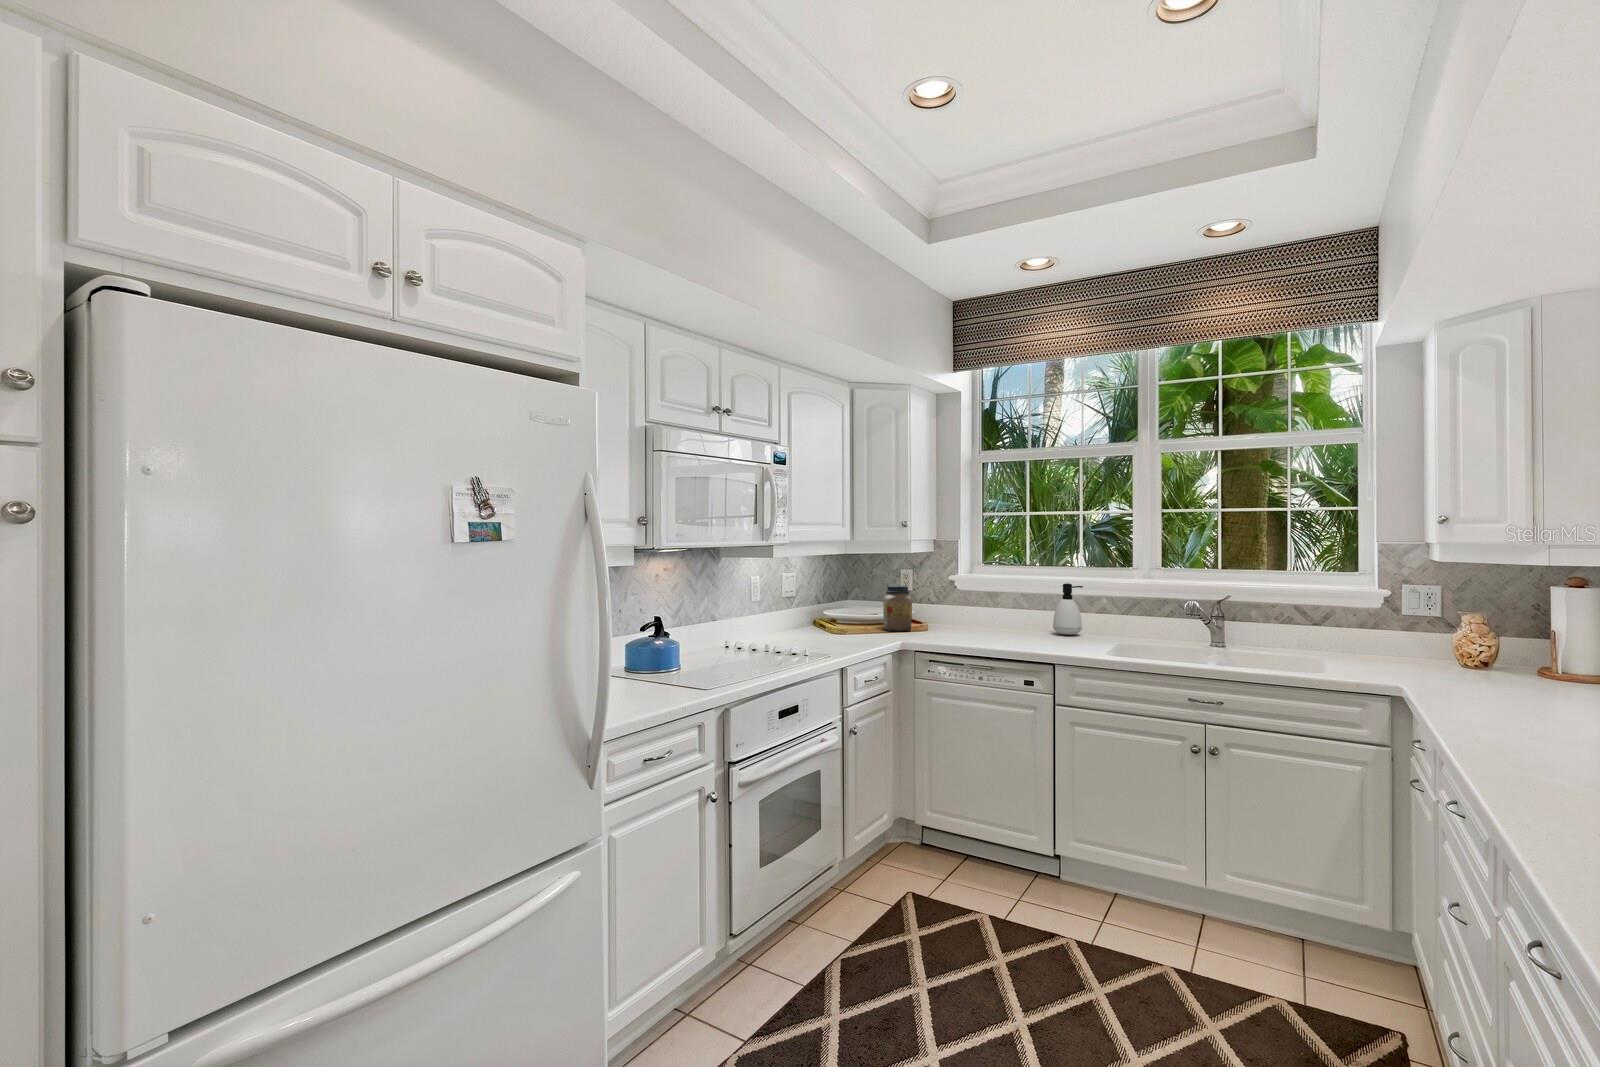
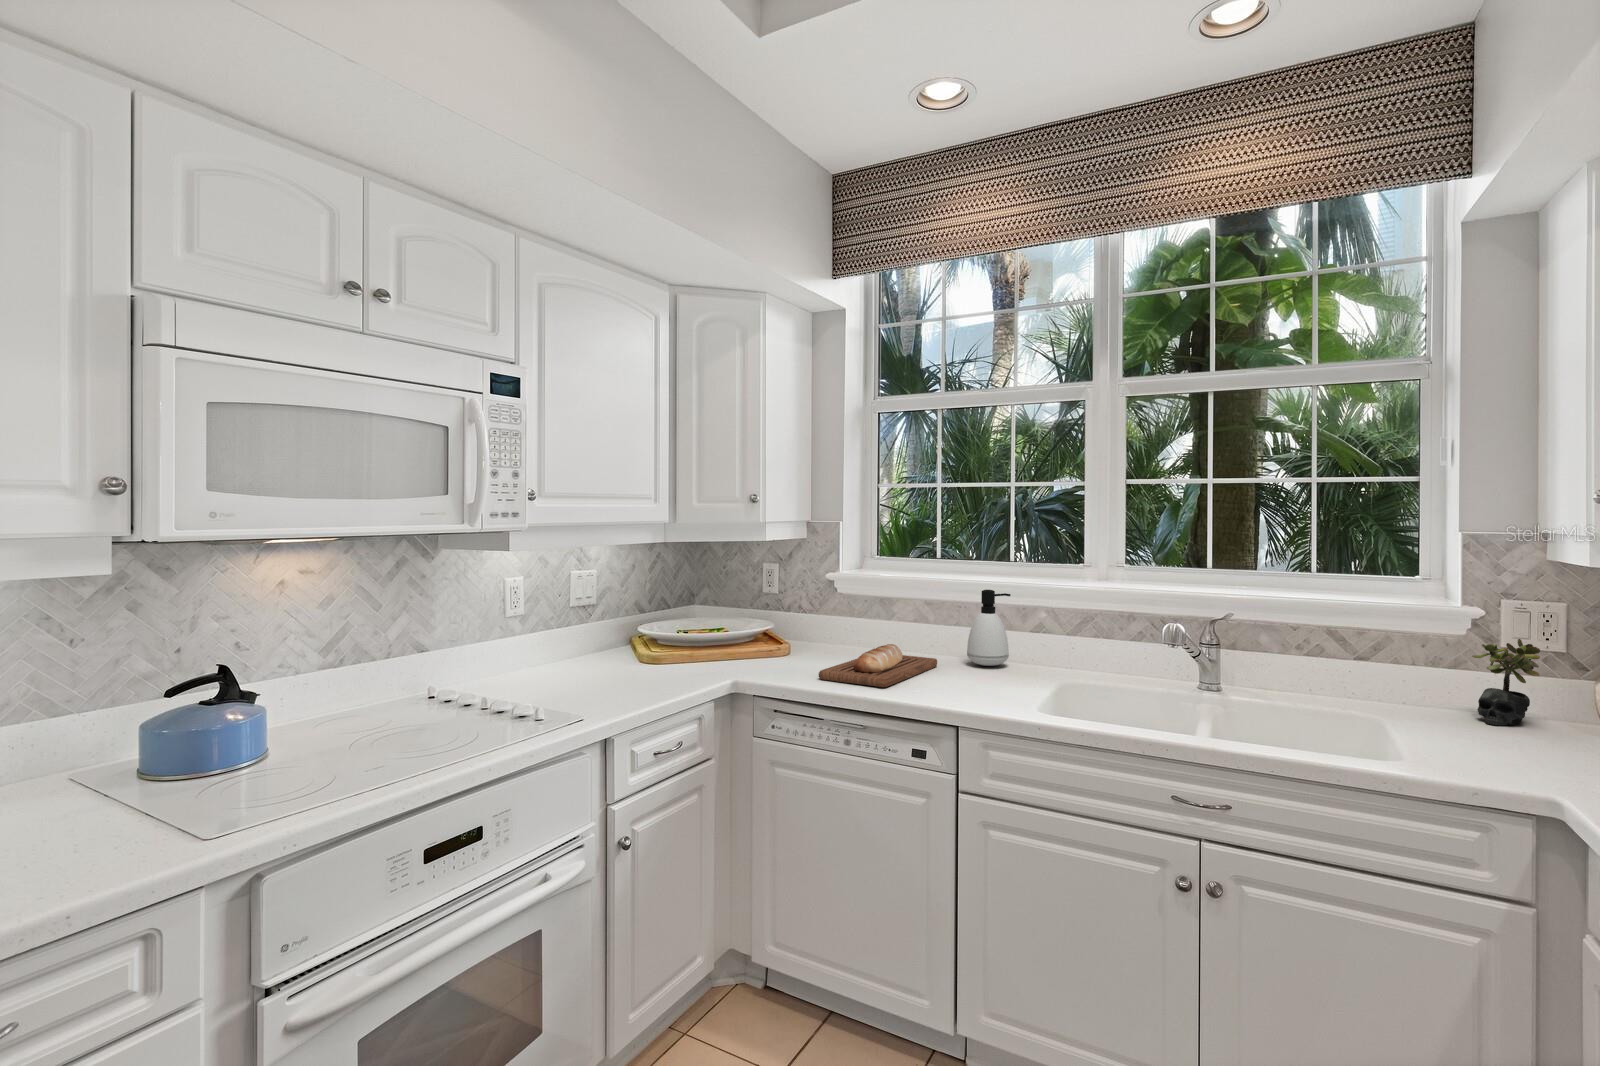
jar: present [883,585,912,631] -> none [723,591,762,660]
succulent plant: none [1383,609,1425,662] -> present [1472,639,1540,725]
bread loaf: none [957,620,1033,644] -> present [819,644,937,687]

